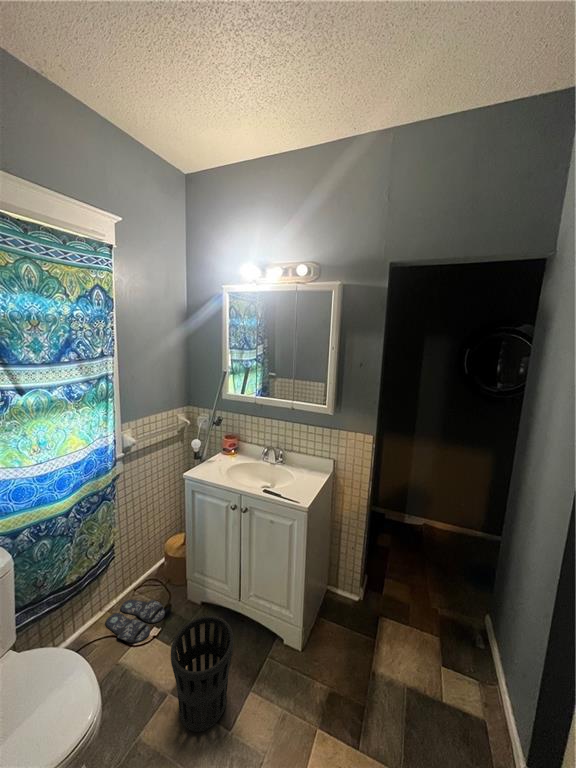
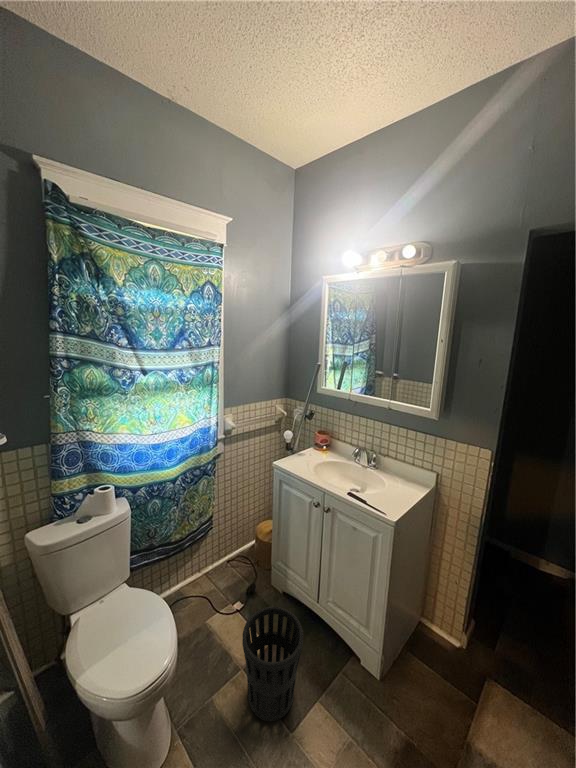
slippers: present [106,600,165,643] -> none [201,569,249,610]

